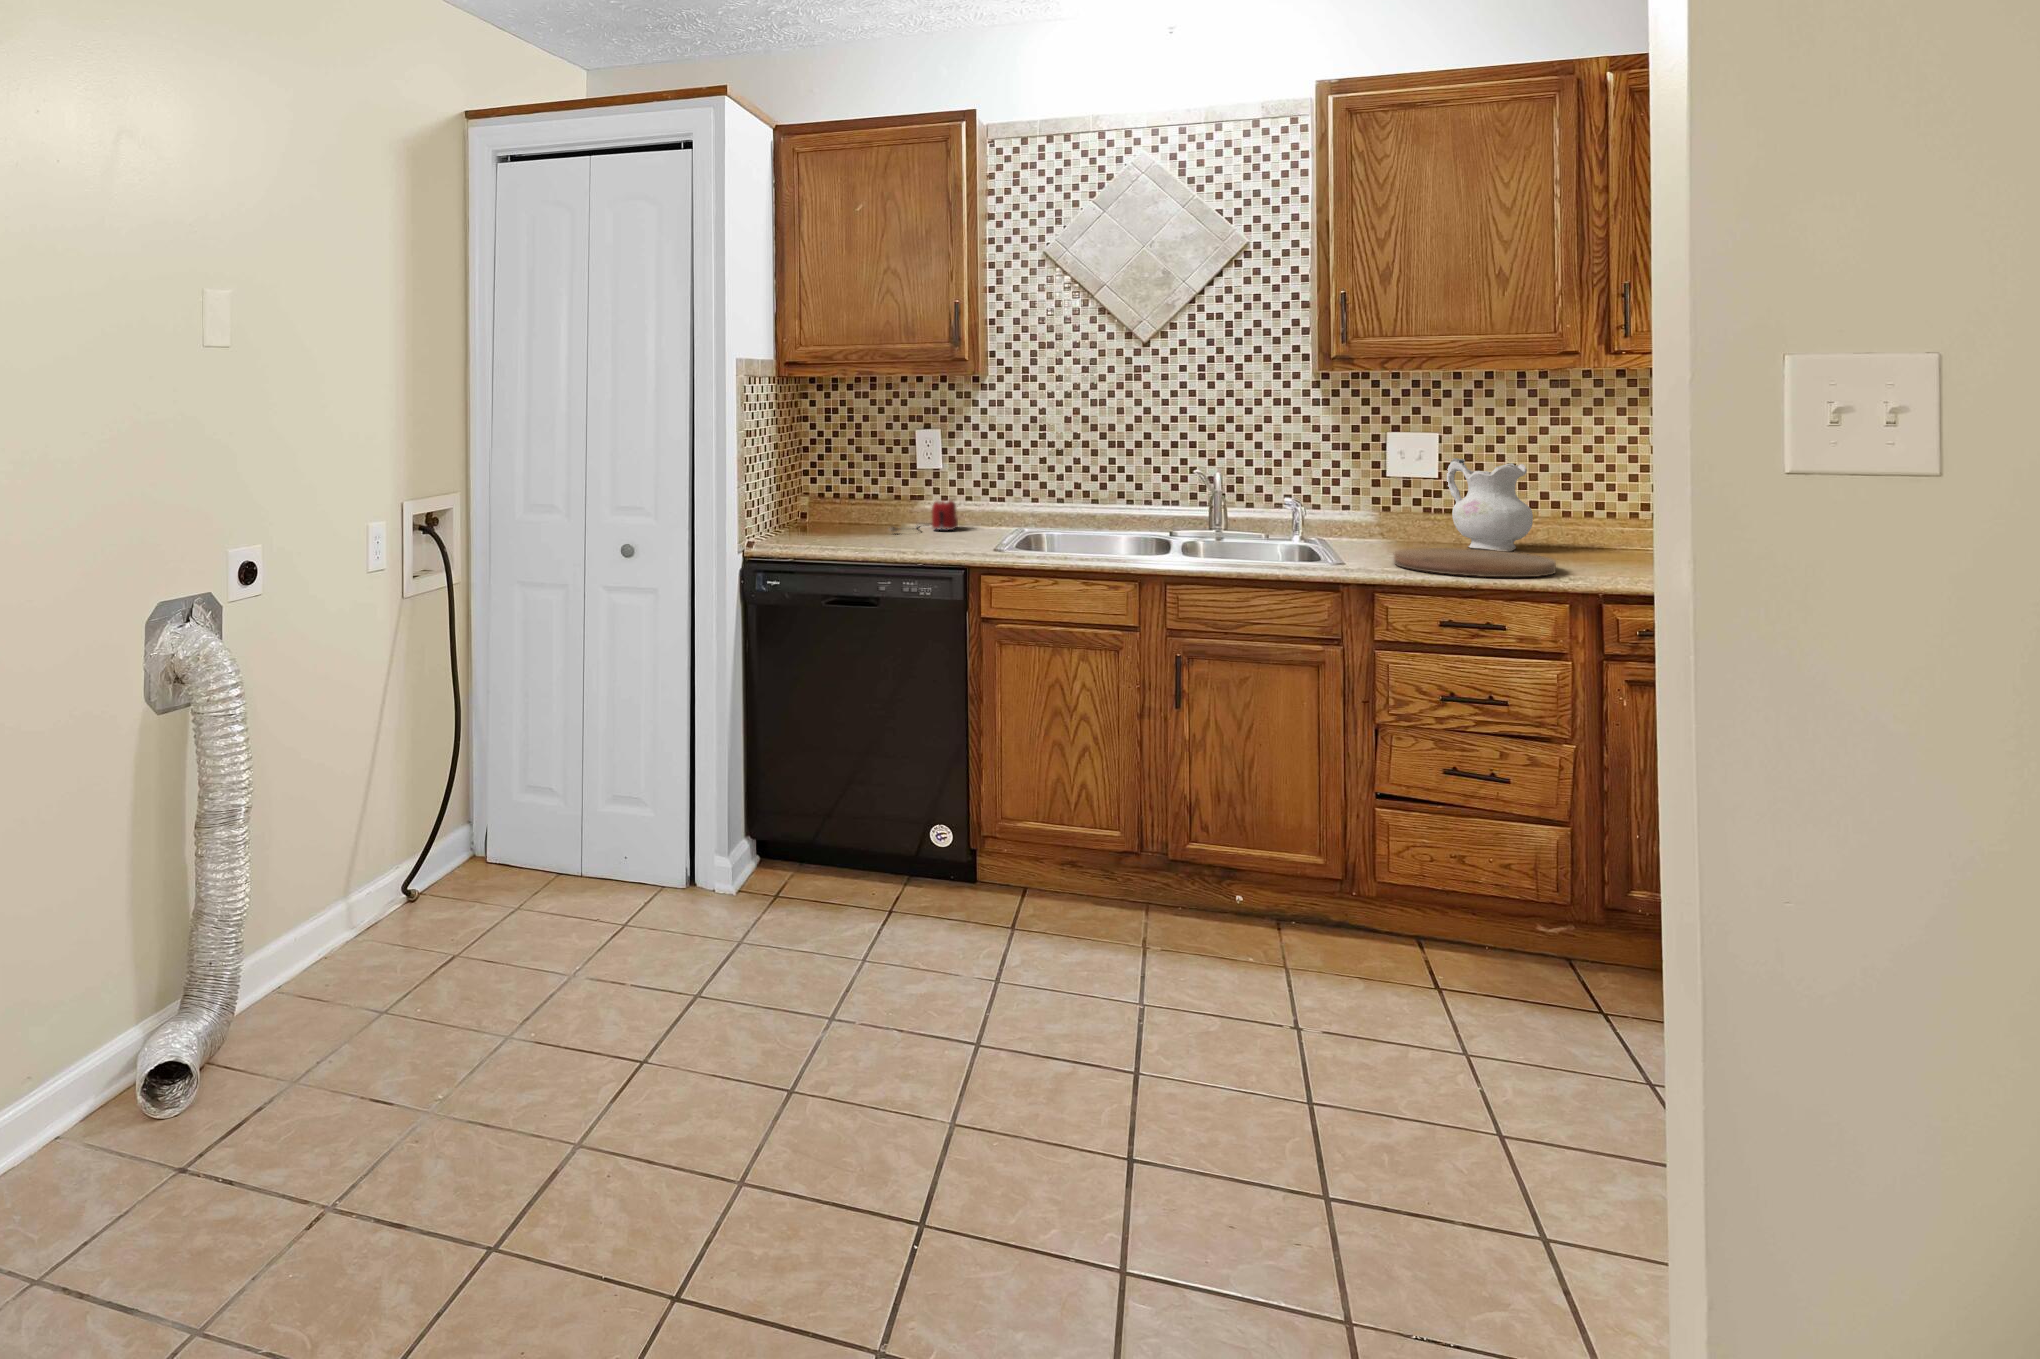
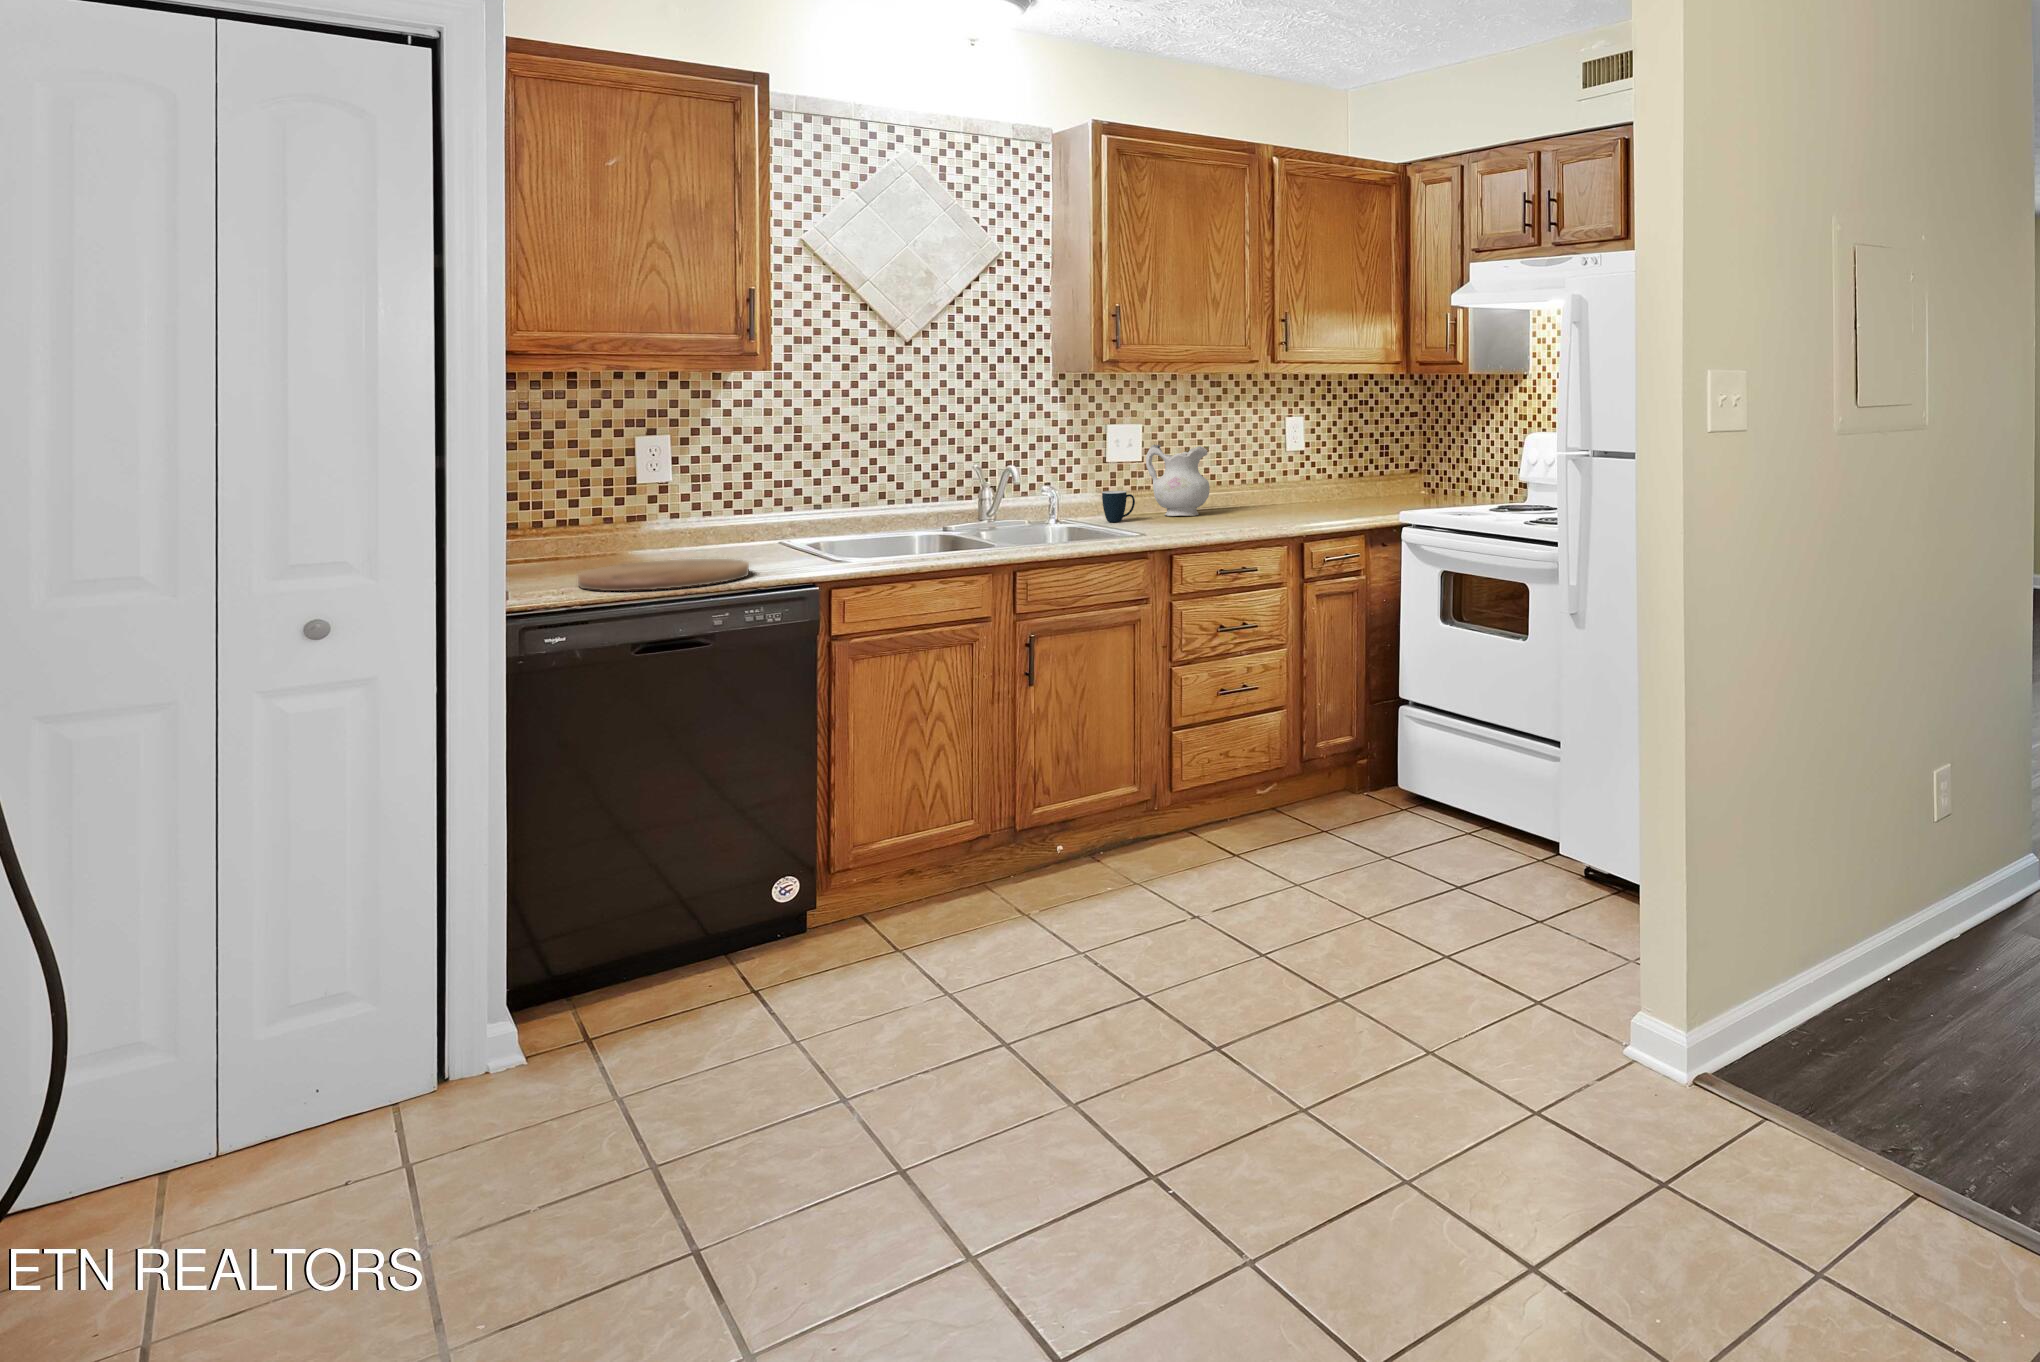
toaster: present [891,501,958,531] -> none [618,518,692,563]
mug: none [1368,510,1413,547] -> present [1102,491,1135,522]
cutting board: present [1394,548,1556,577] -> present [578,559,749,591]

